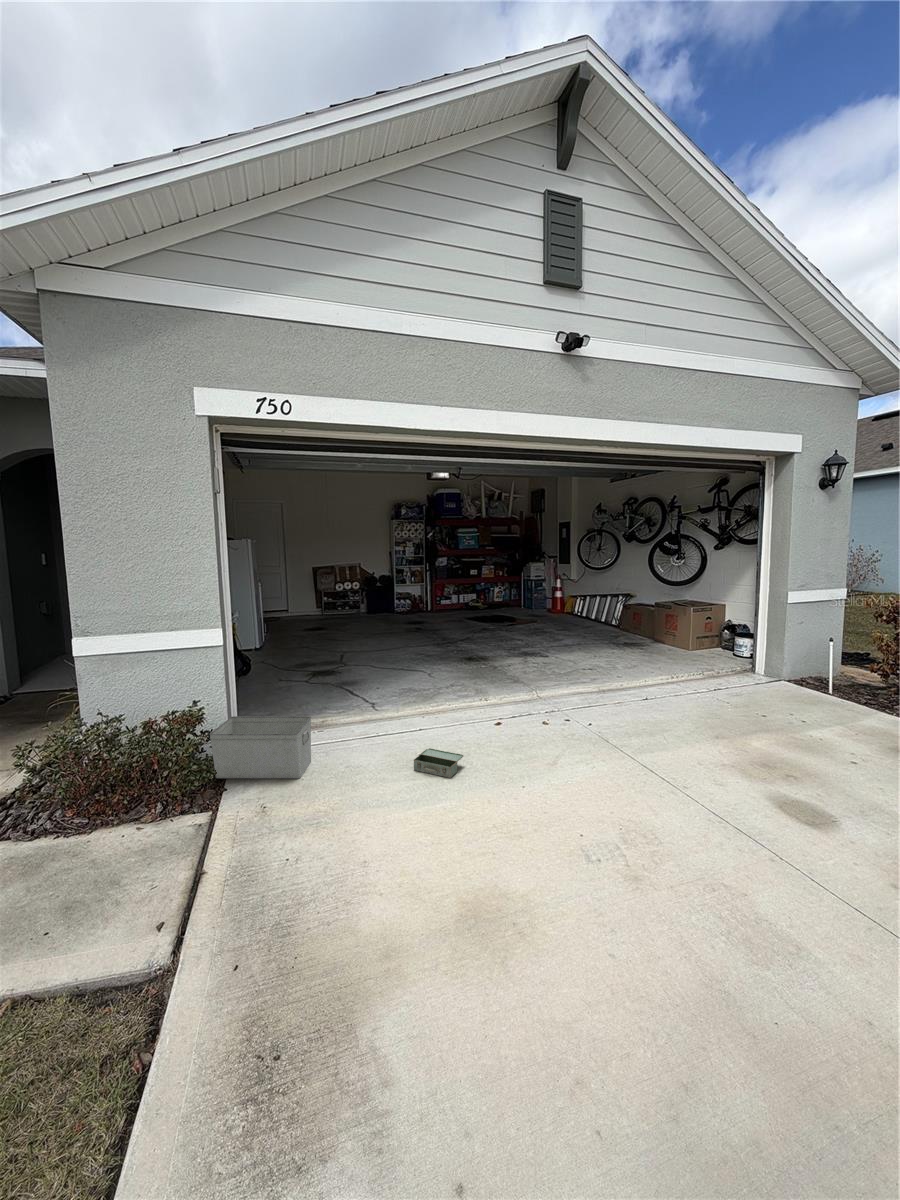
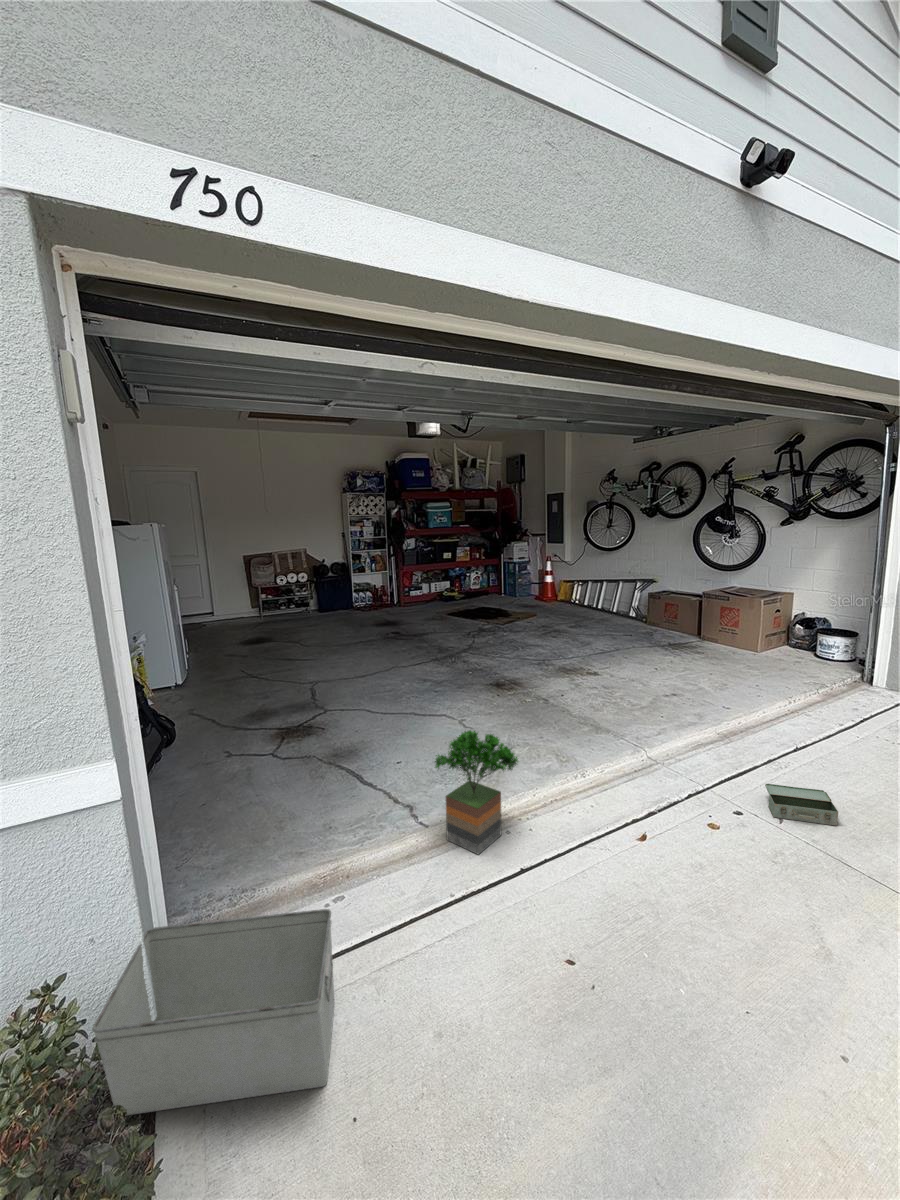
potted tree: none [386,659,434,726] -> present [435,730,518,854]
toolbox: present [414,748,463,778] -> present [765,784,838,826]

